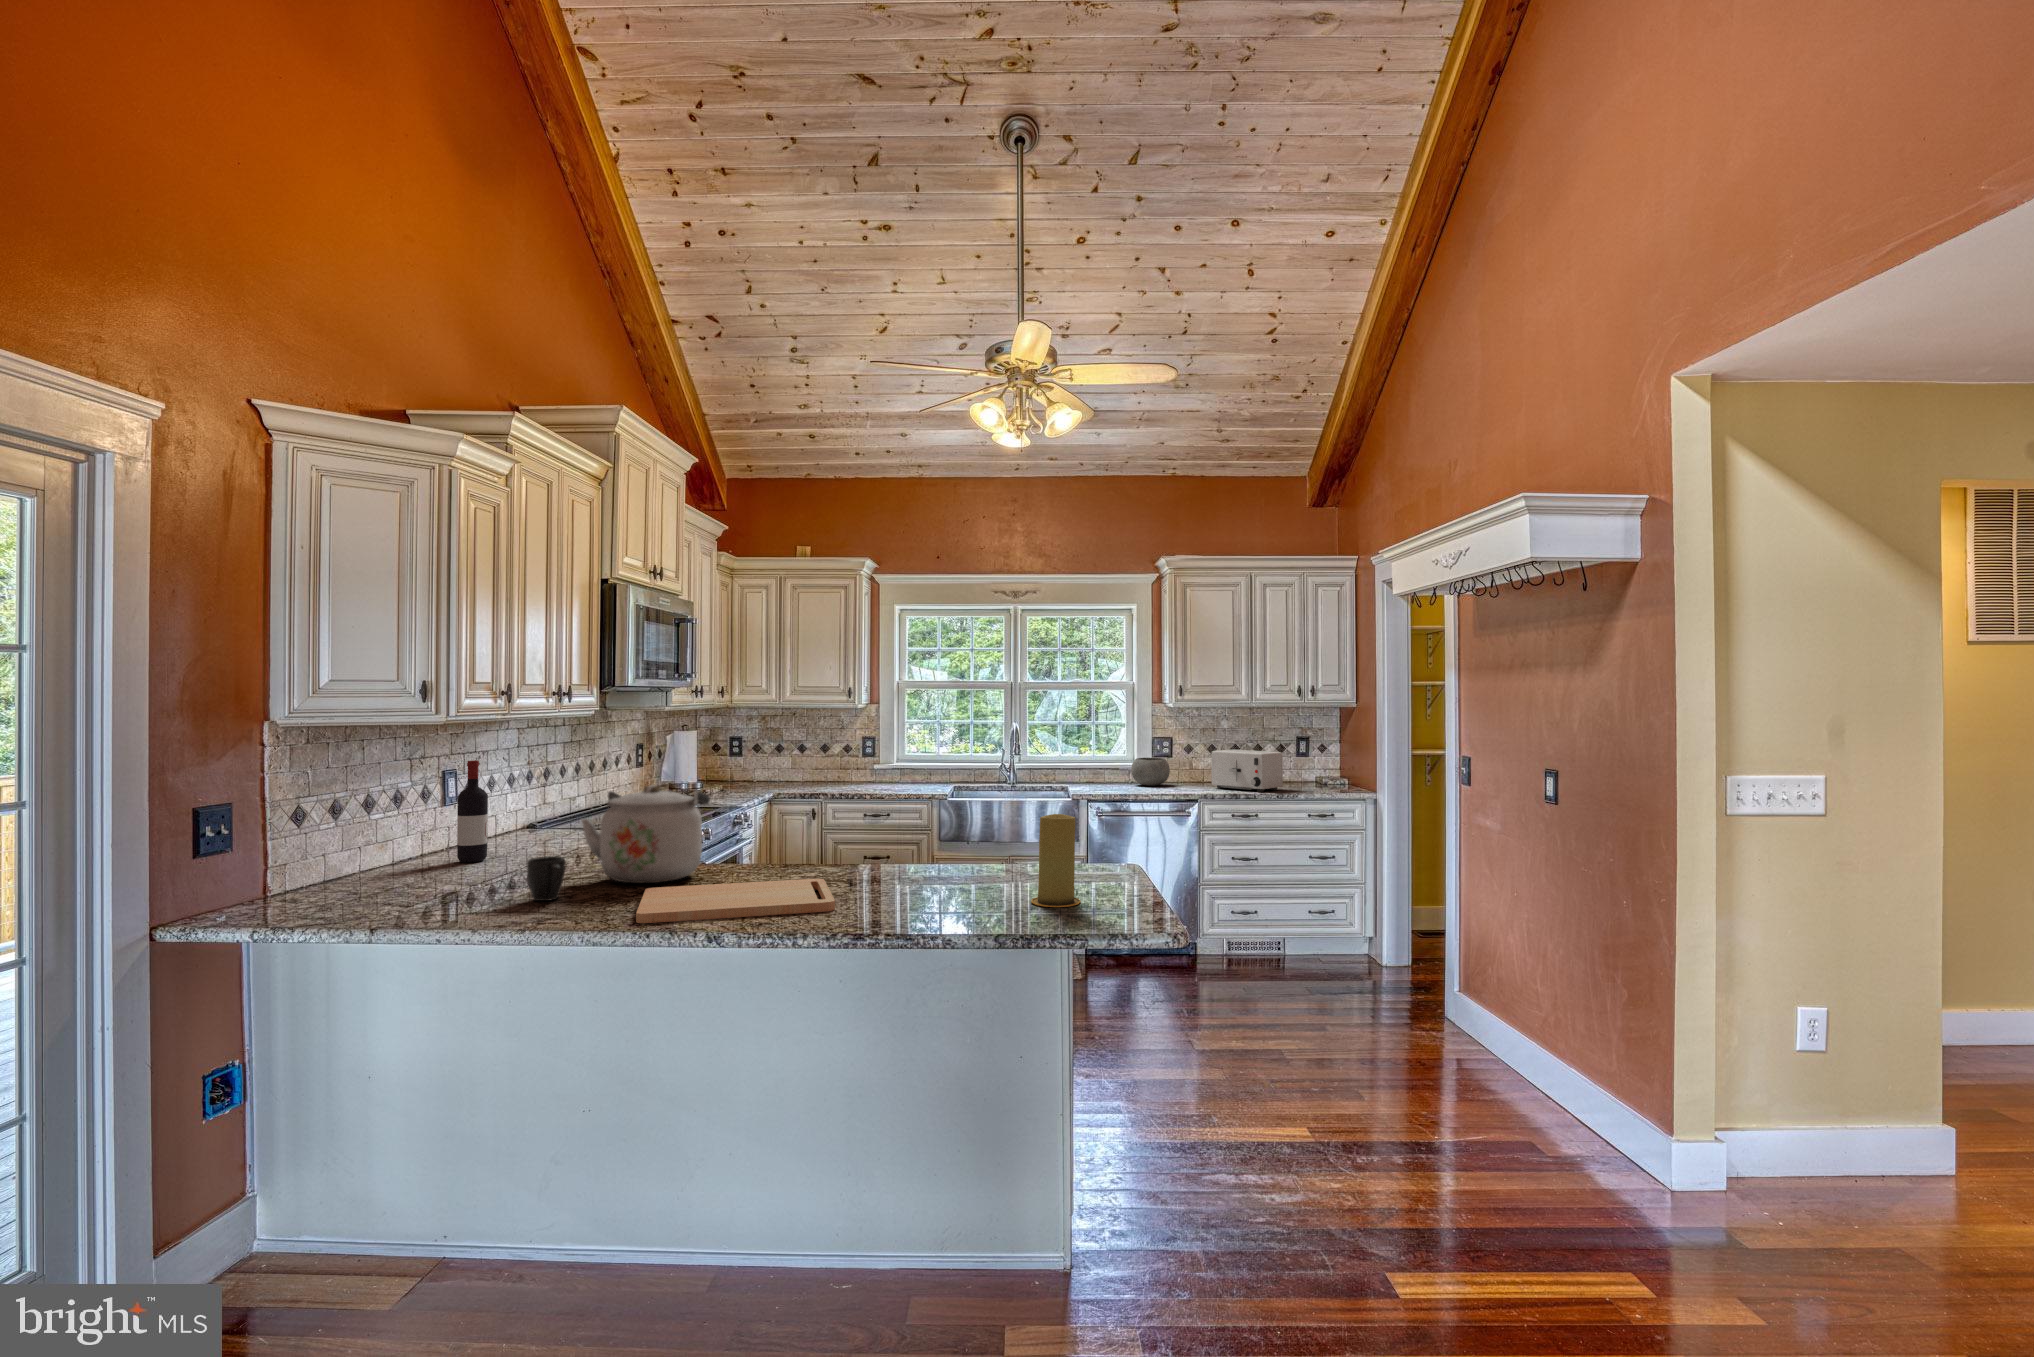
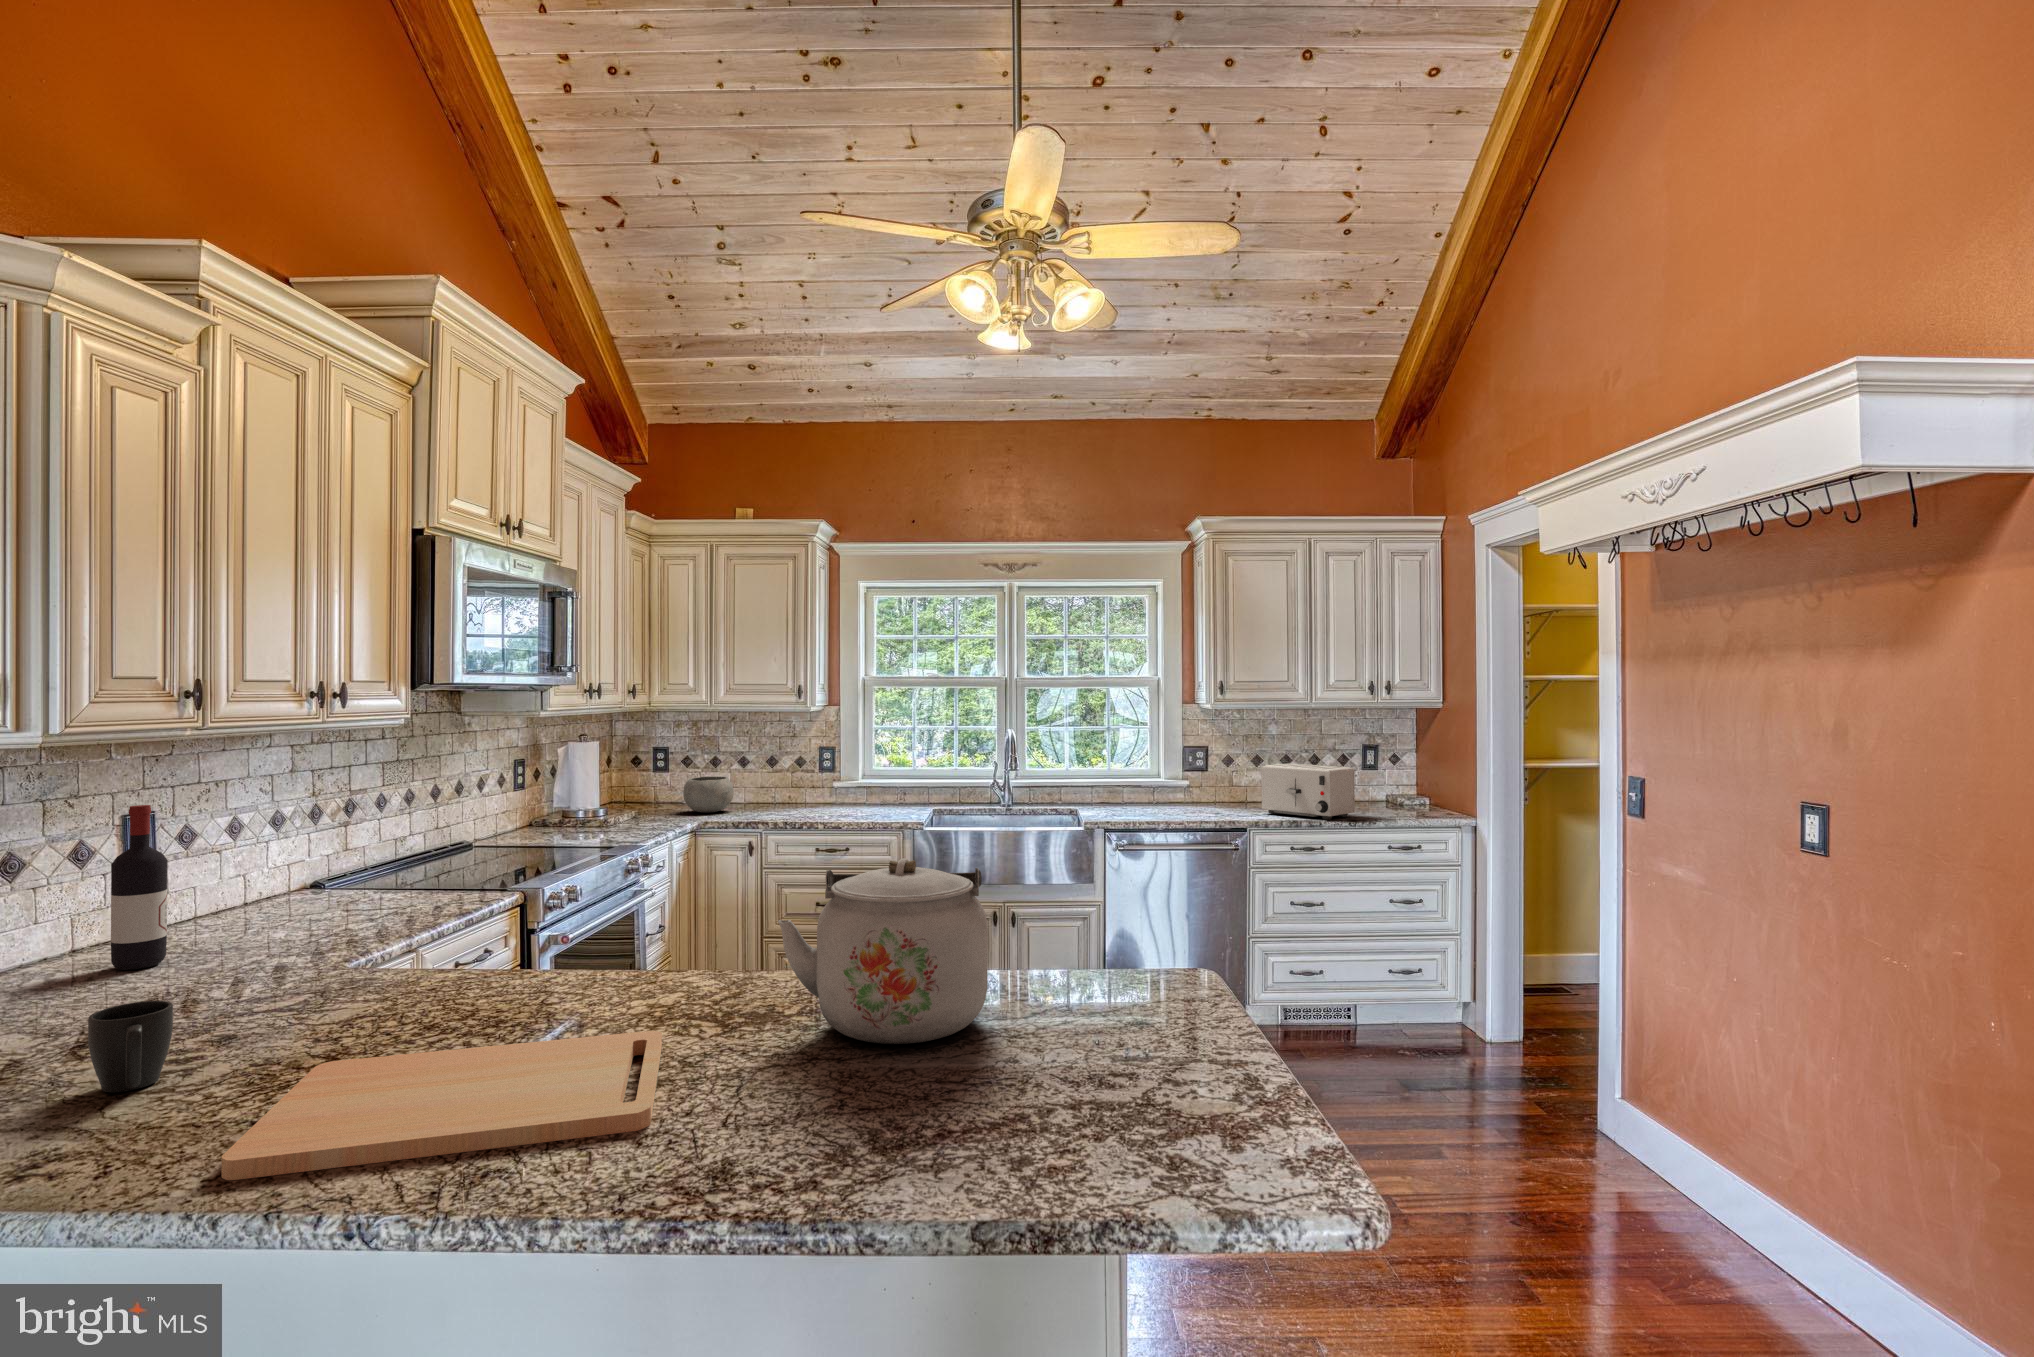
bowl: present [1131,758,1170,786] -> present [683,776,734,813]
kettle: present [581,785,710,883] -> present [778,858,987,1044]
candle: present [1031,814,1081,907] -> none [1033,928,1127,1119]

